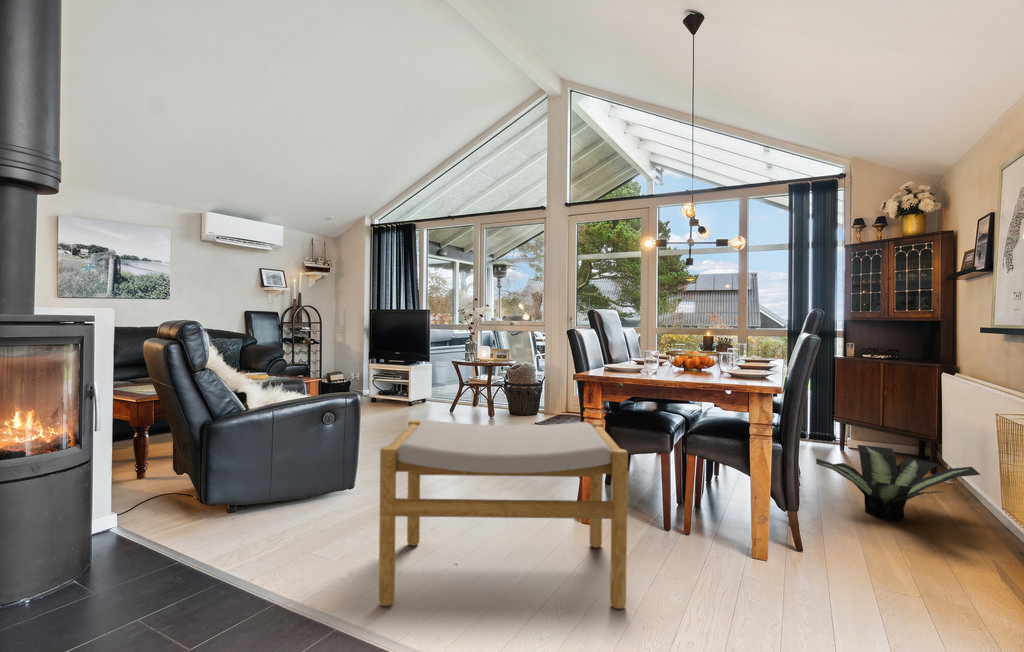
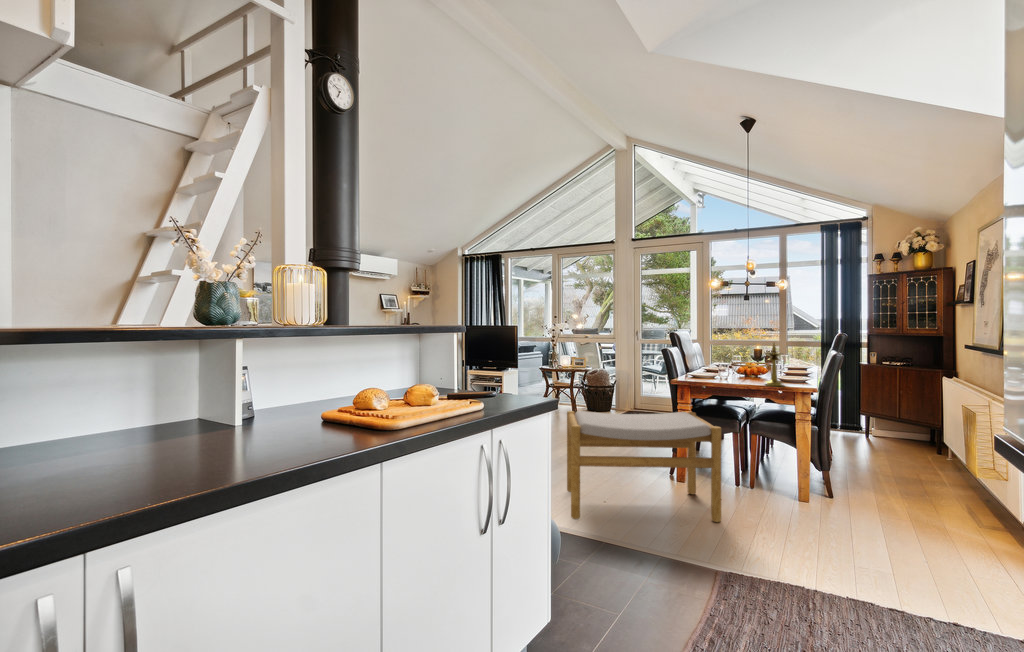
candlestick: none [705,318,735,384] -> present [765,343,784,386]
potted plant: present [816,445,980,521] -> none [844,430,961,482]

